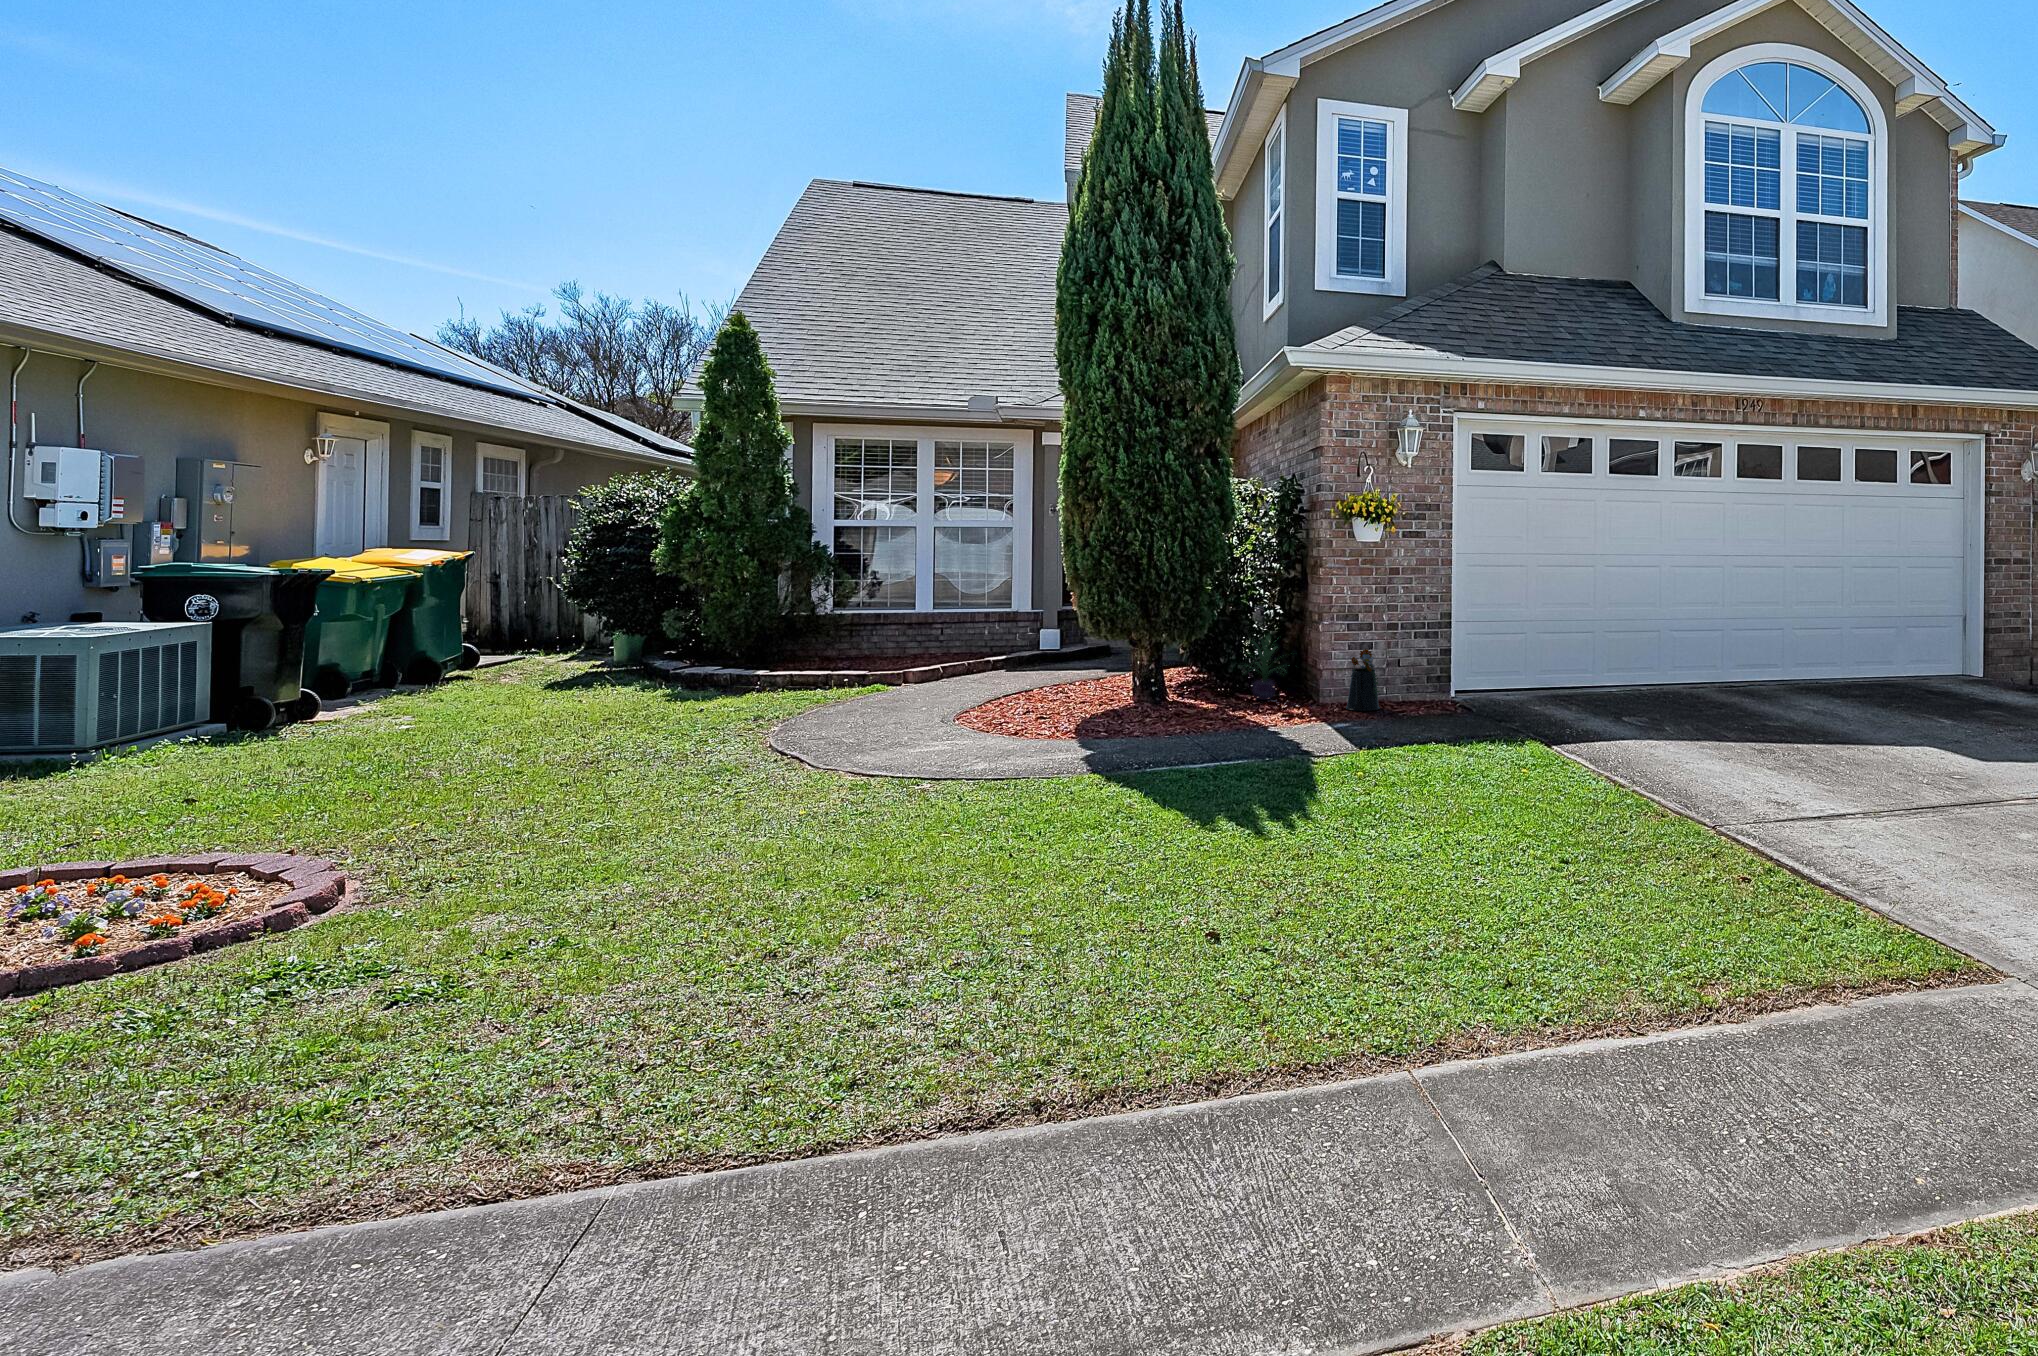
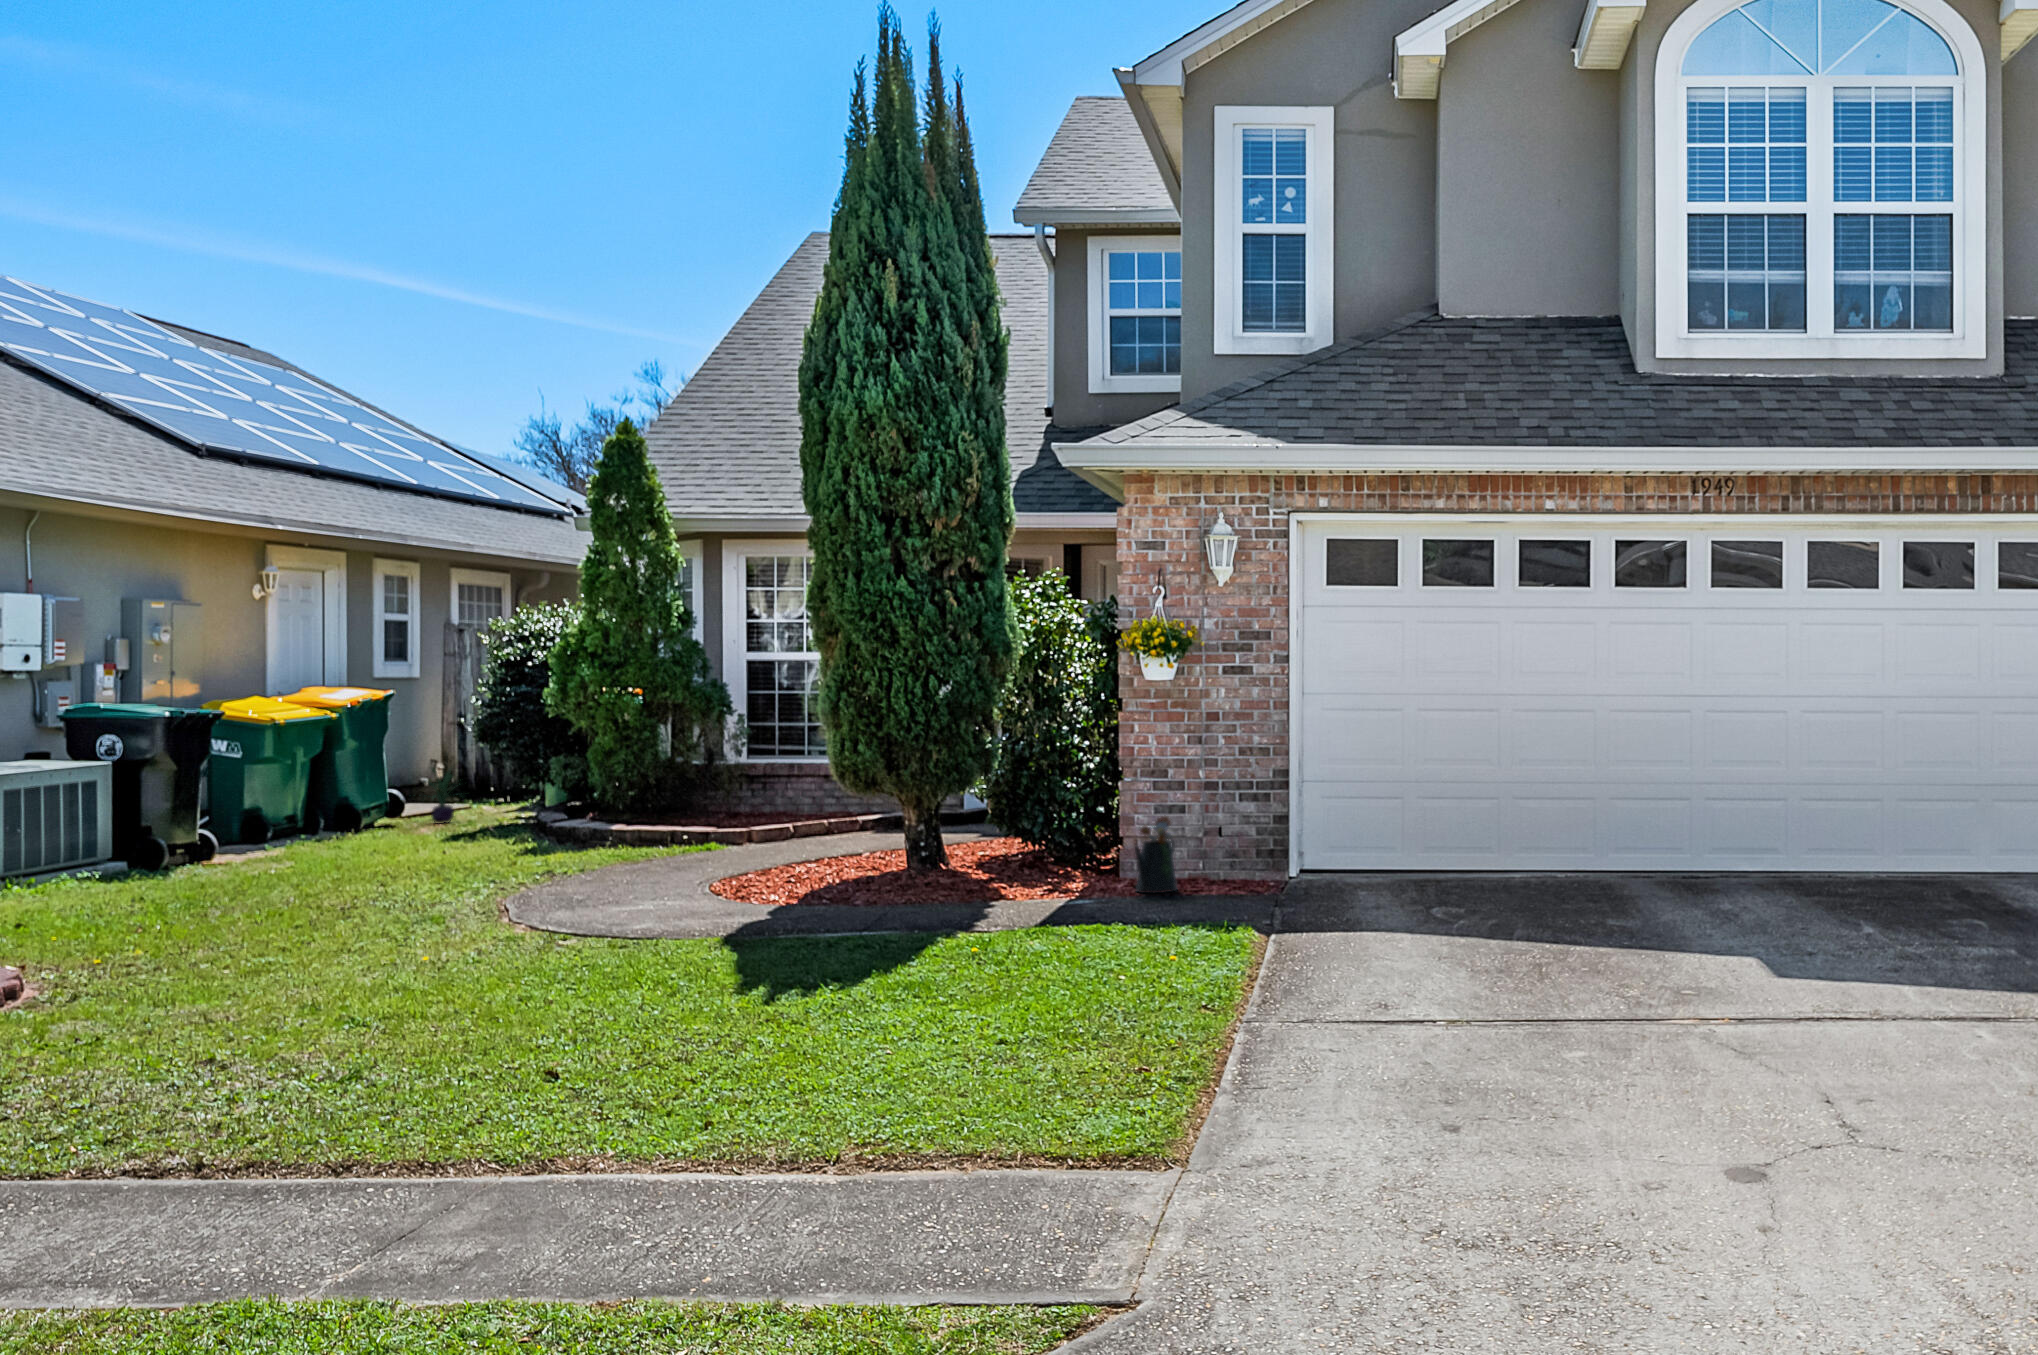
decorative plant: present [1244,636,1286,700] -> present [430,768,462,824]

